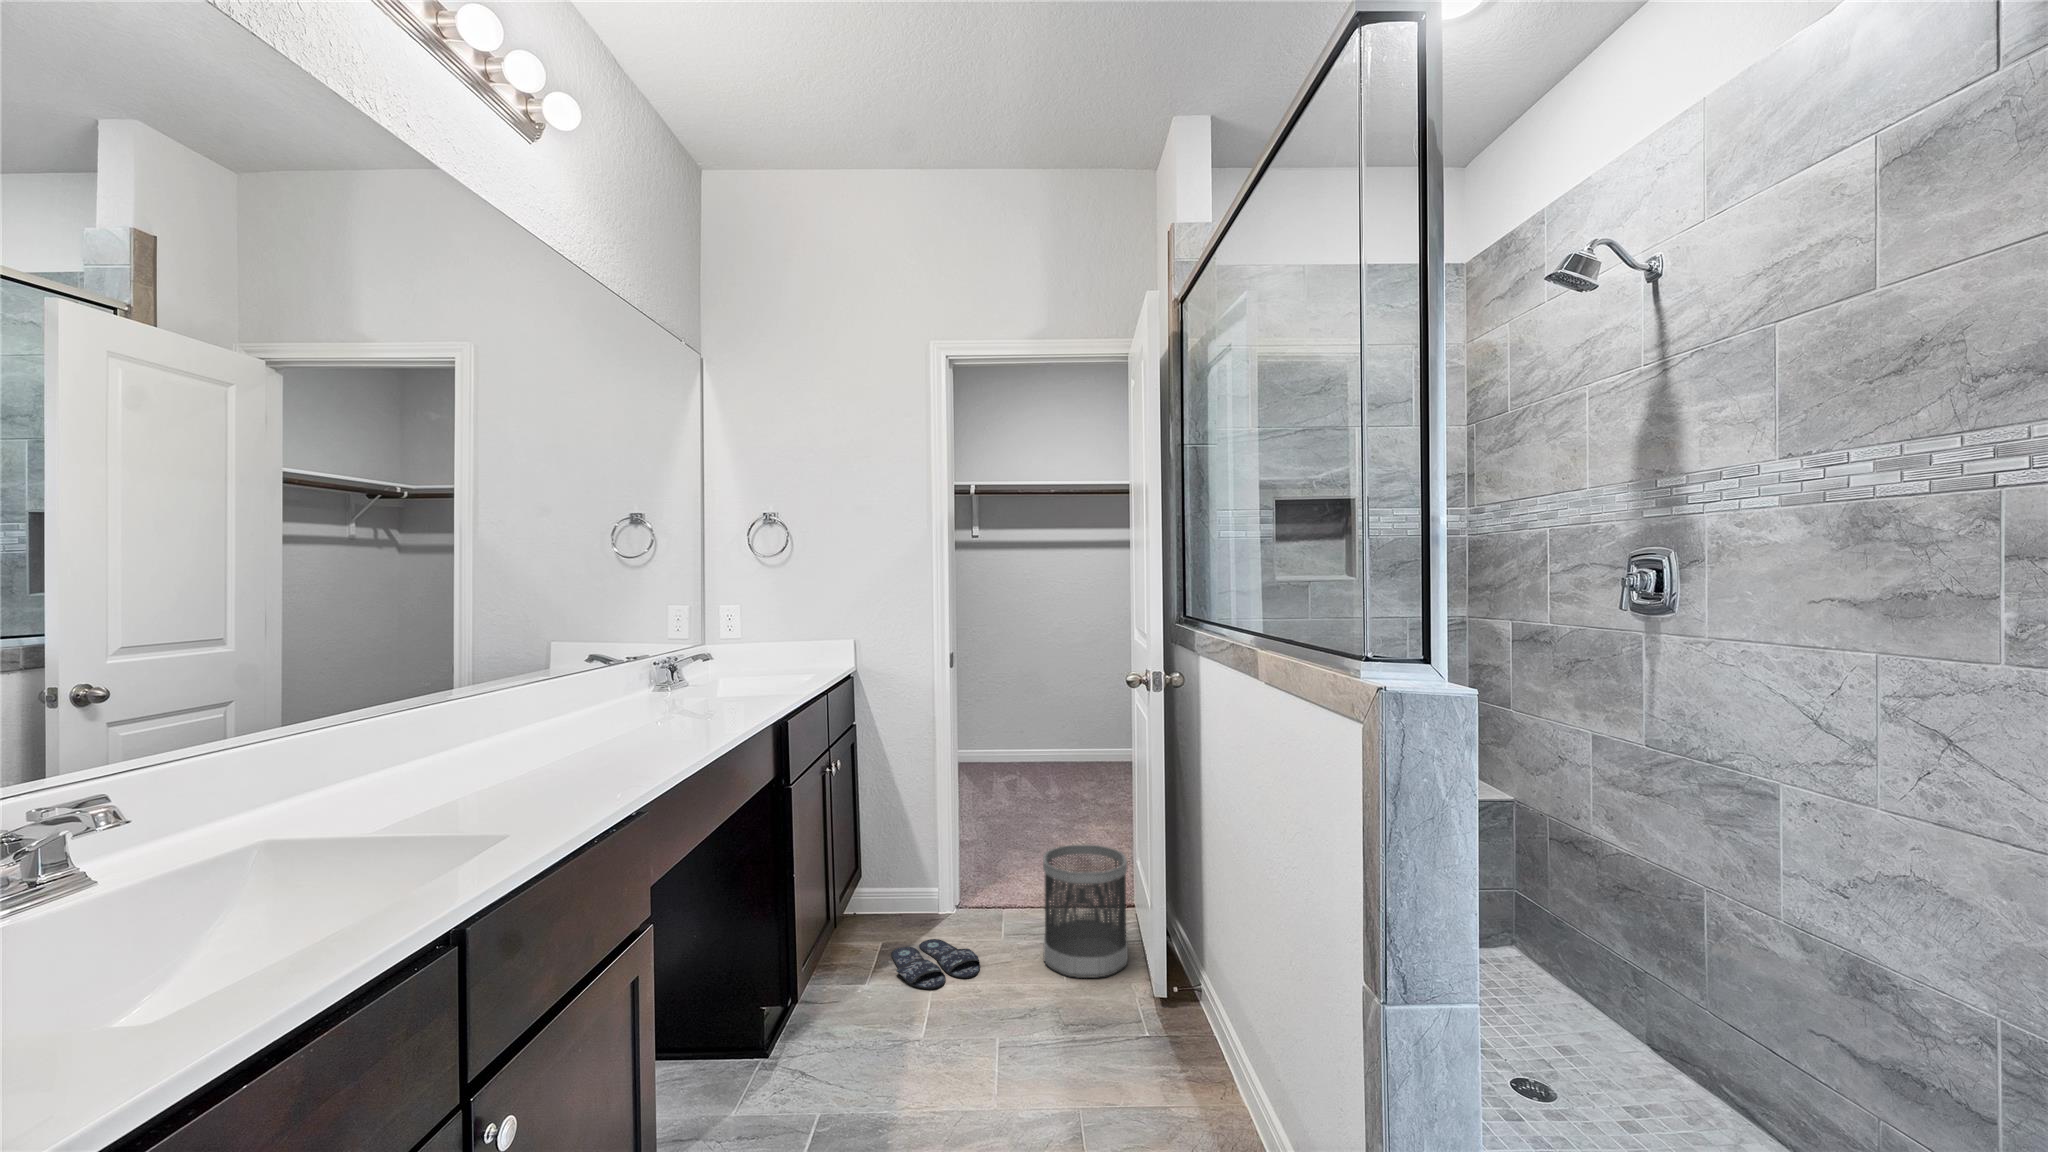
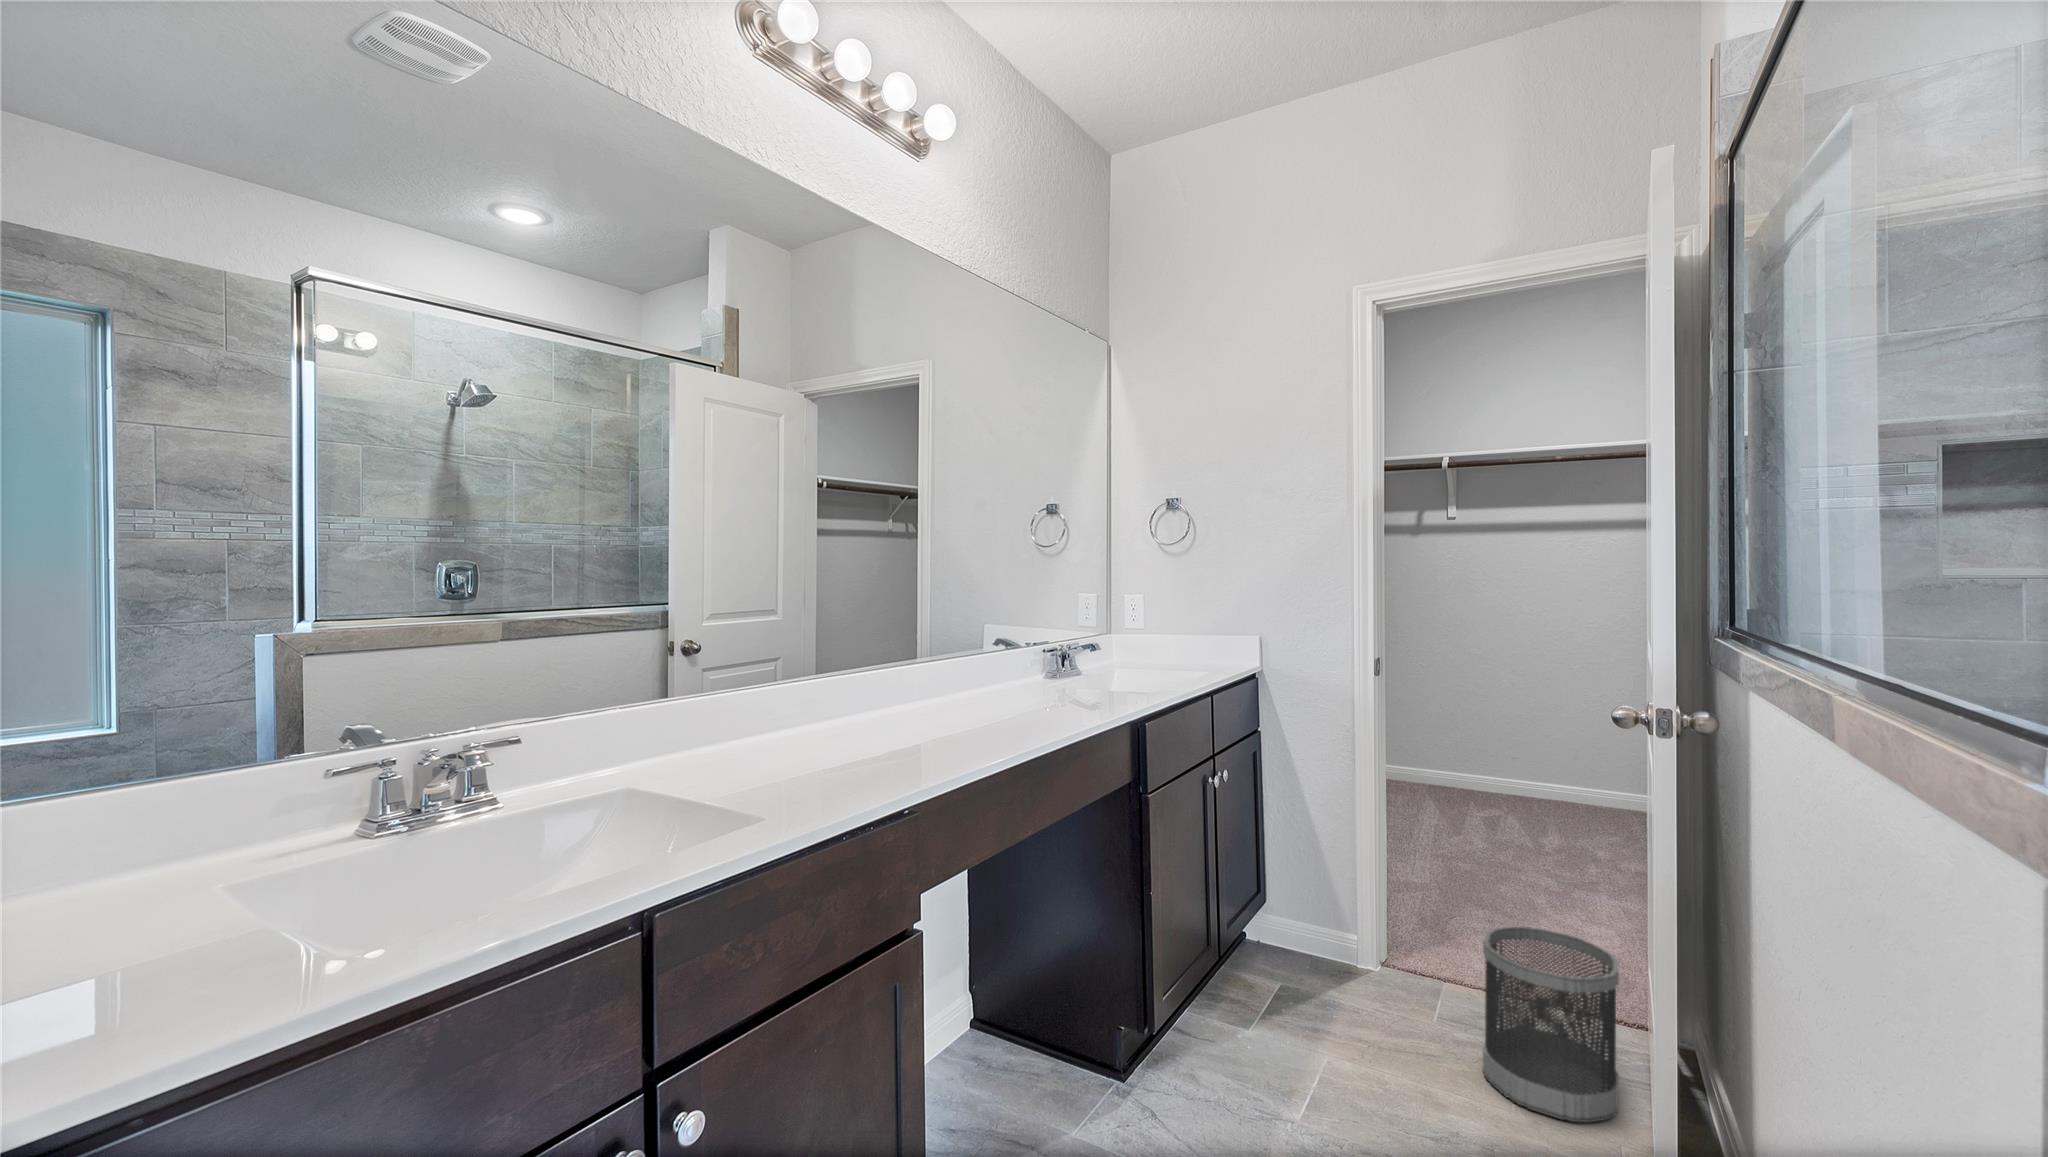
slippers: present [891,939,980,989] -> none [1285,998,1392,1061]

